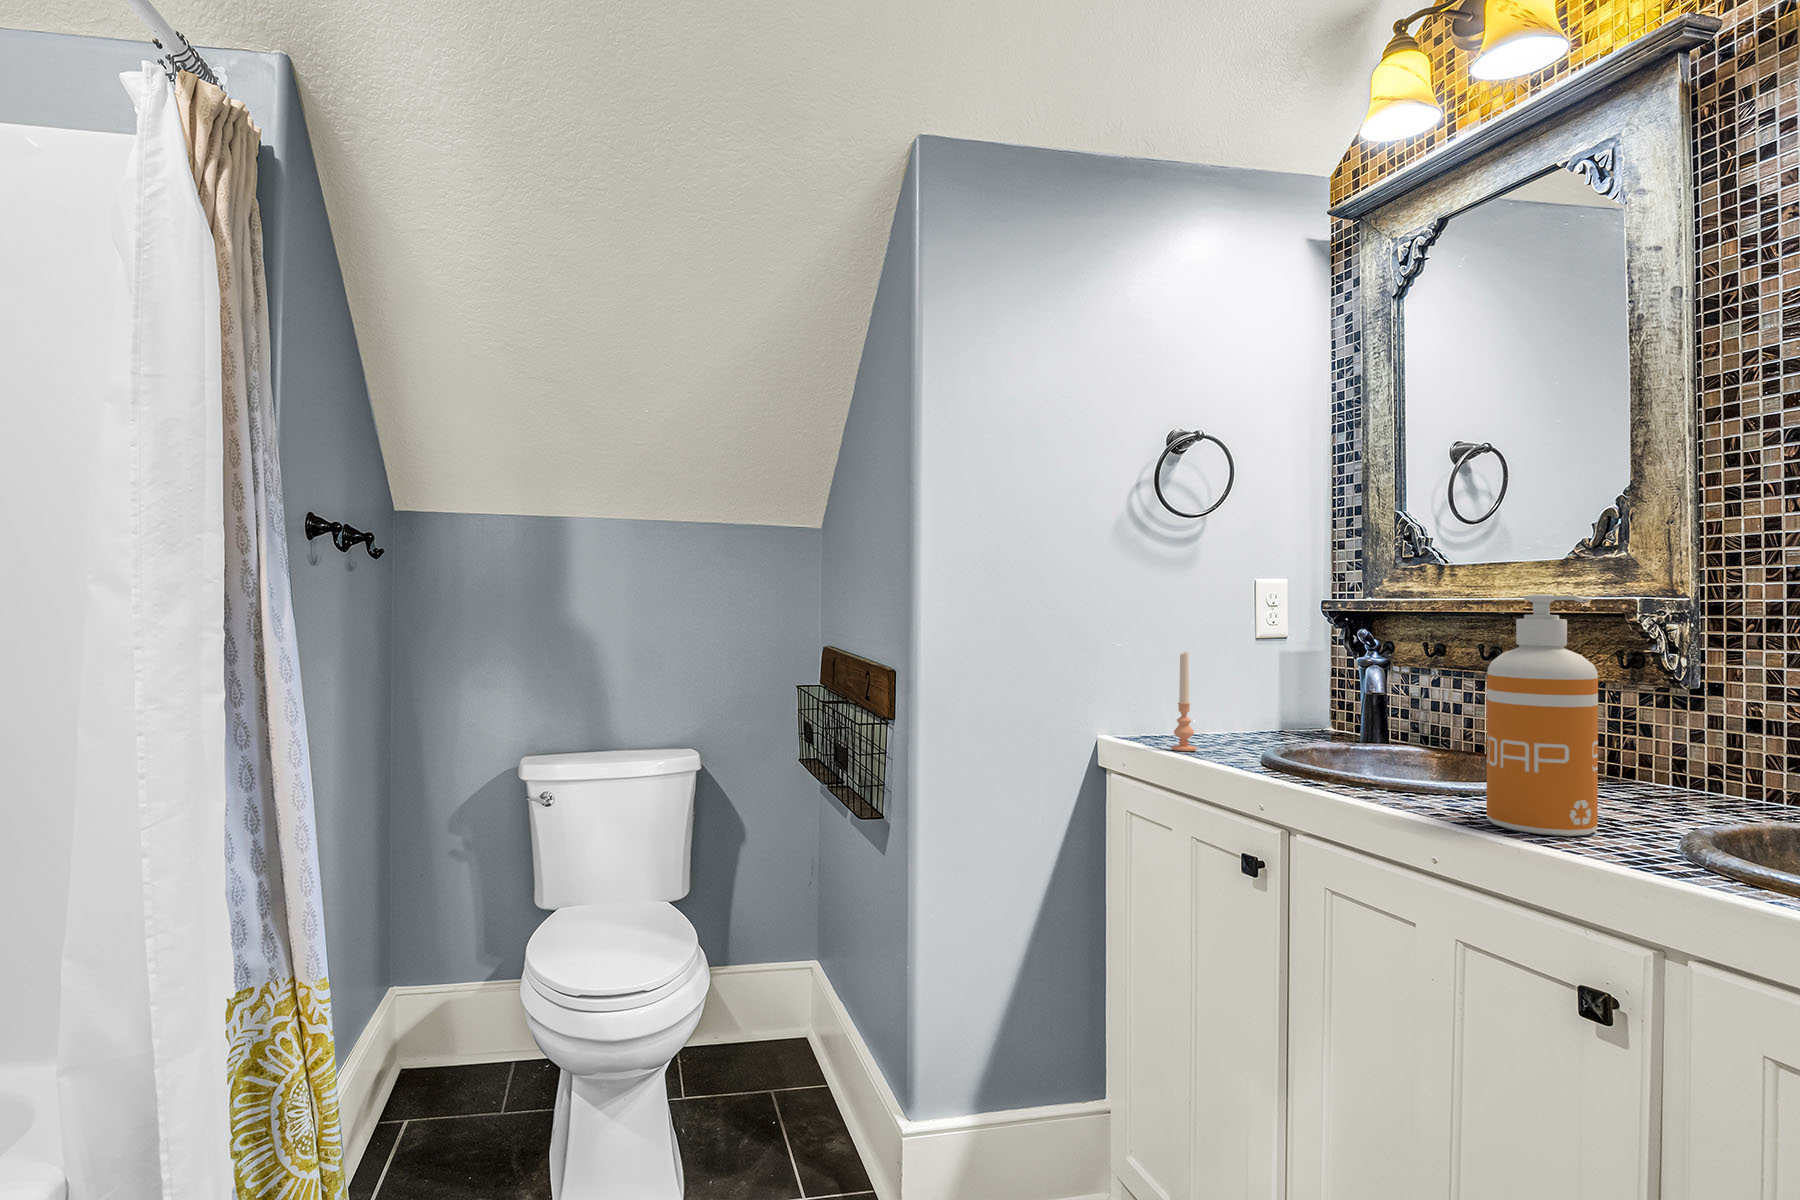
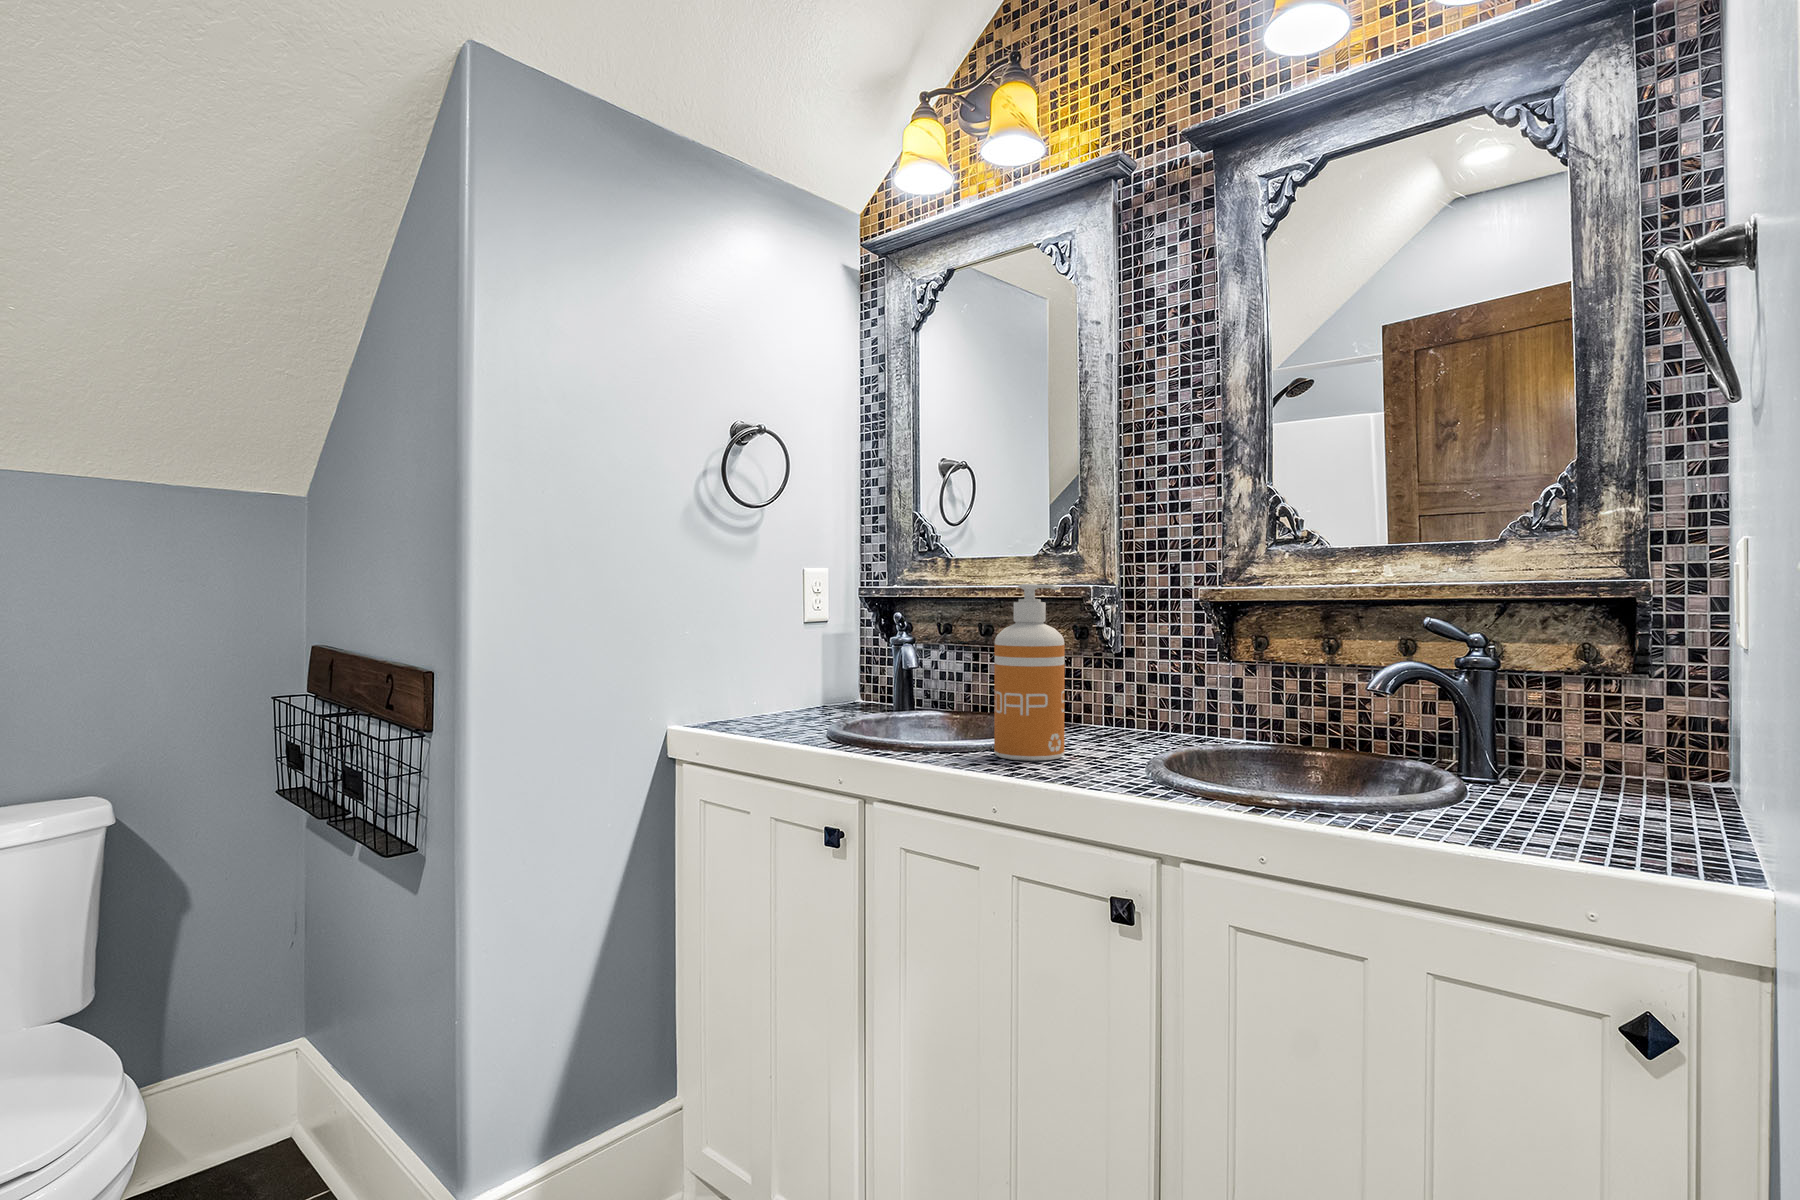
candle: present [1171,652,1197,751] -> none [736,635,759,725]

